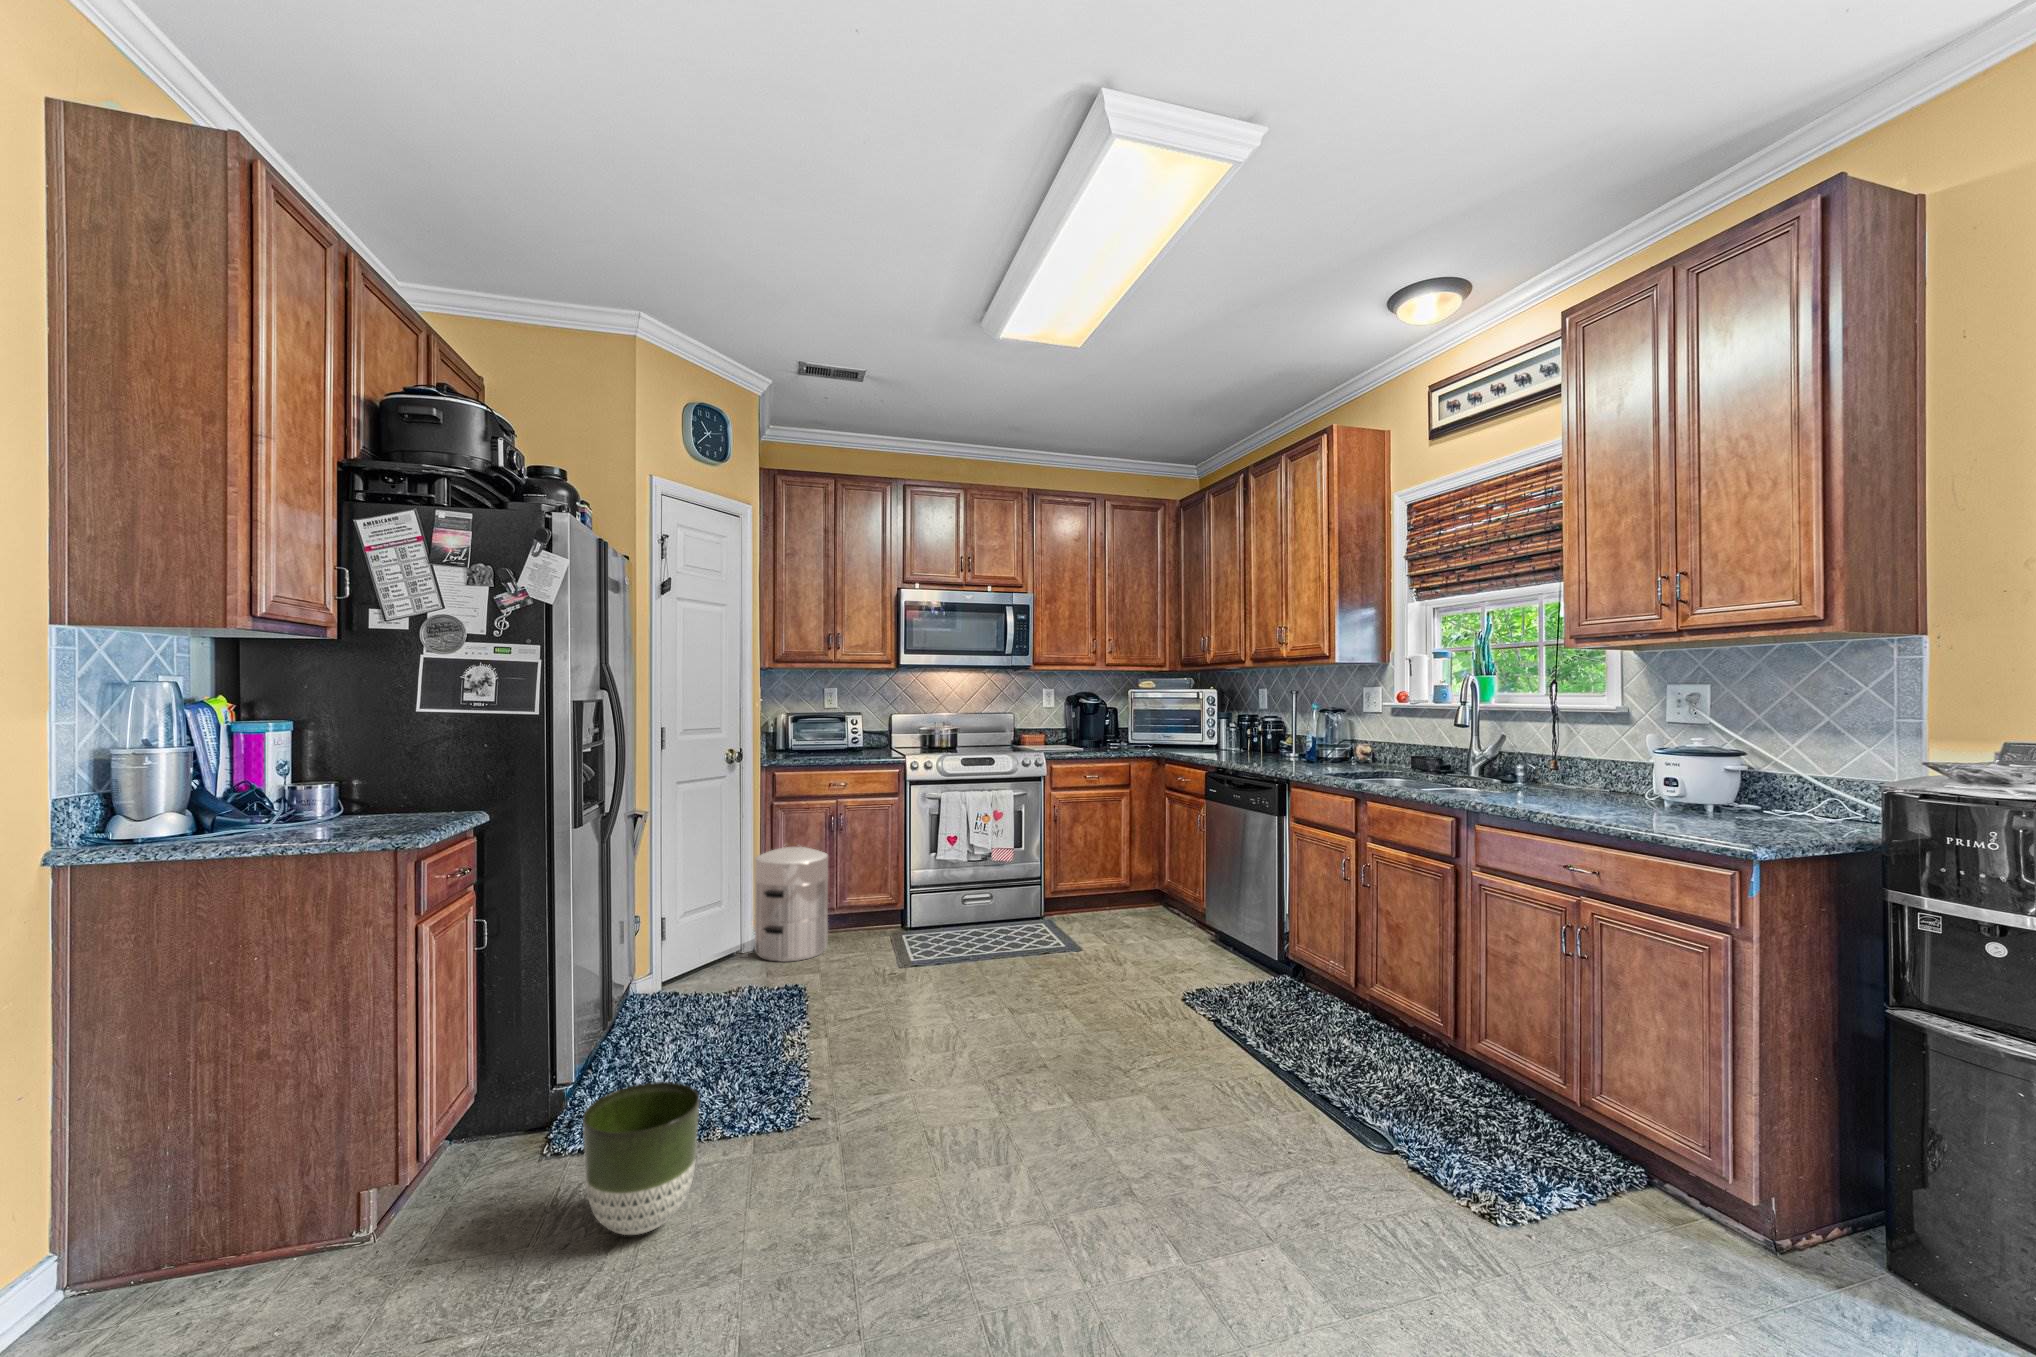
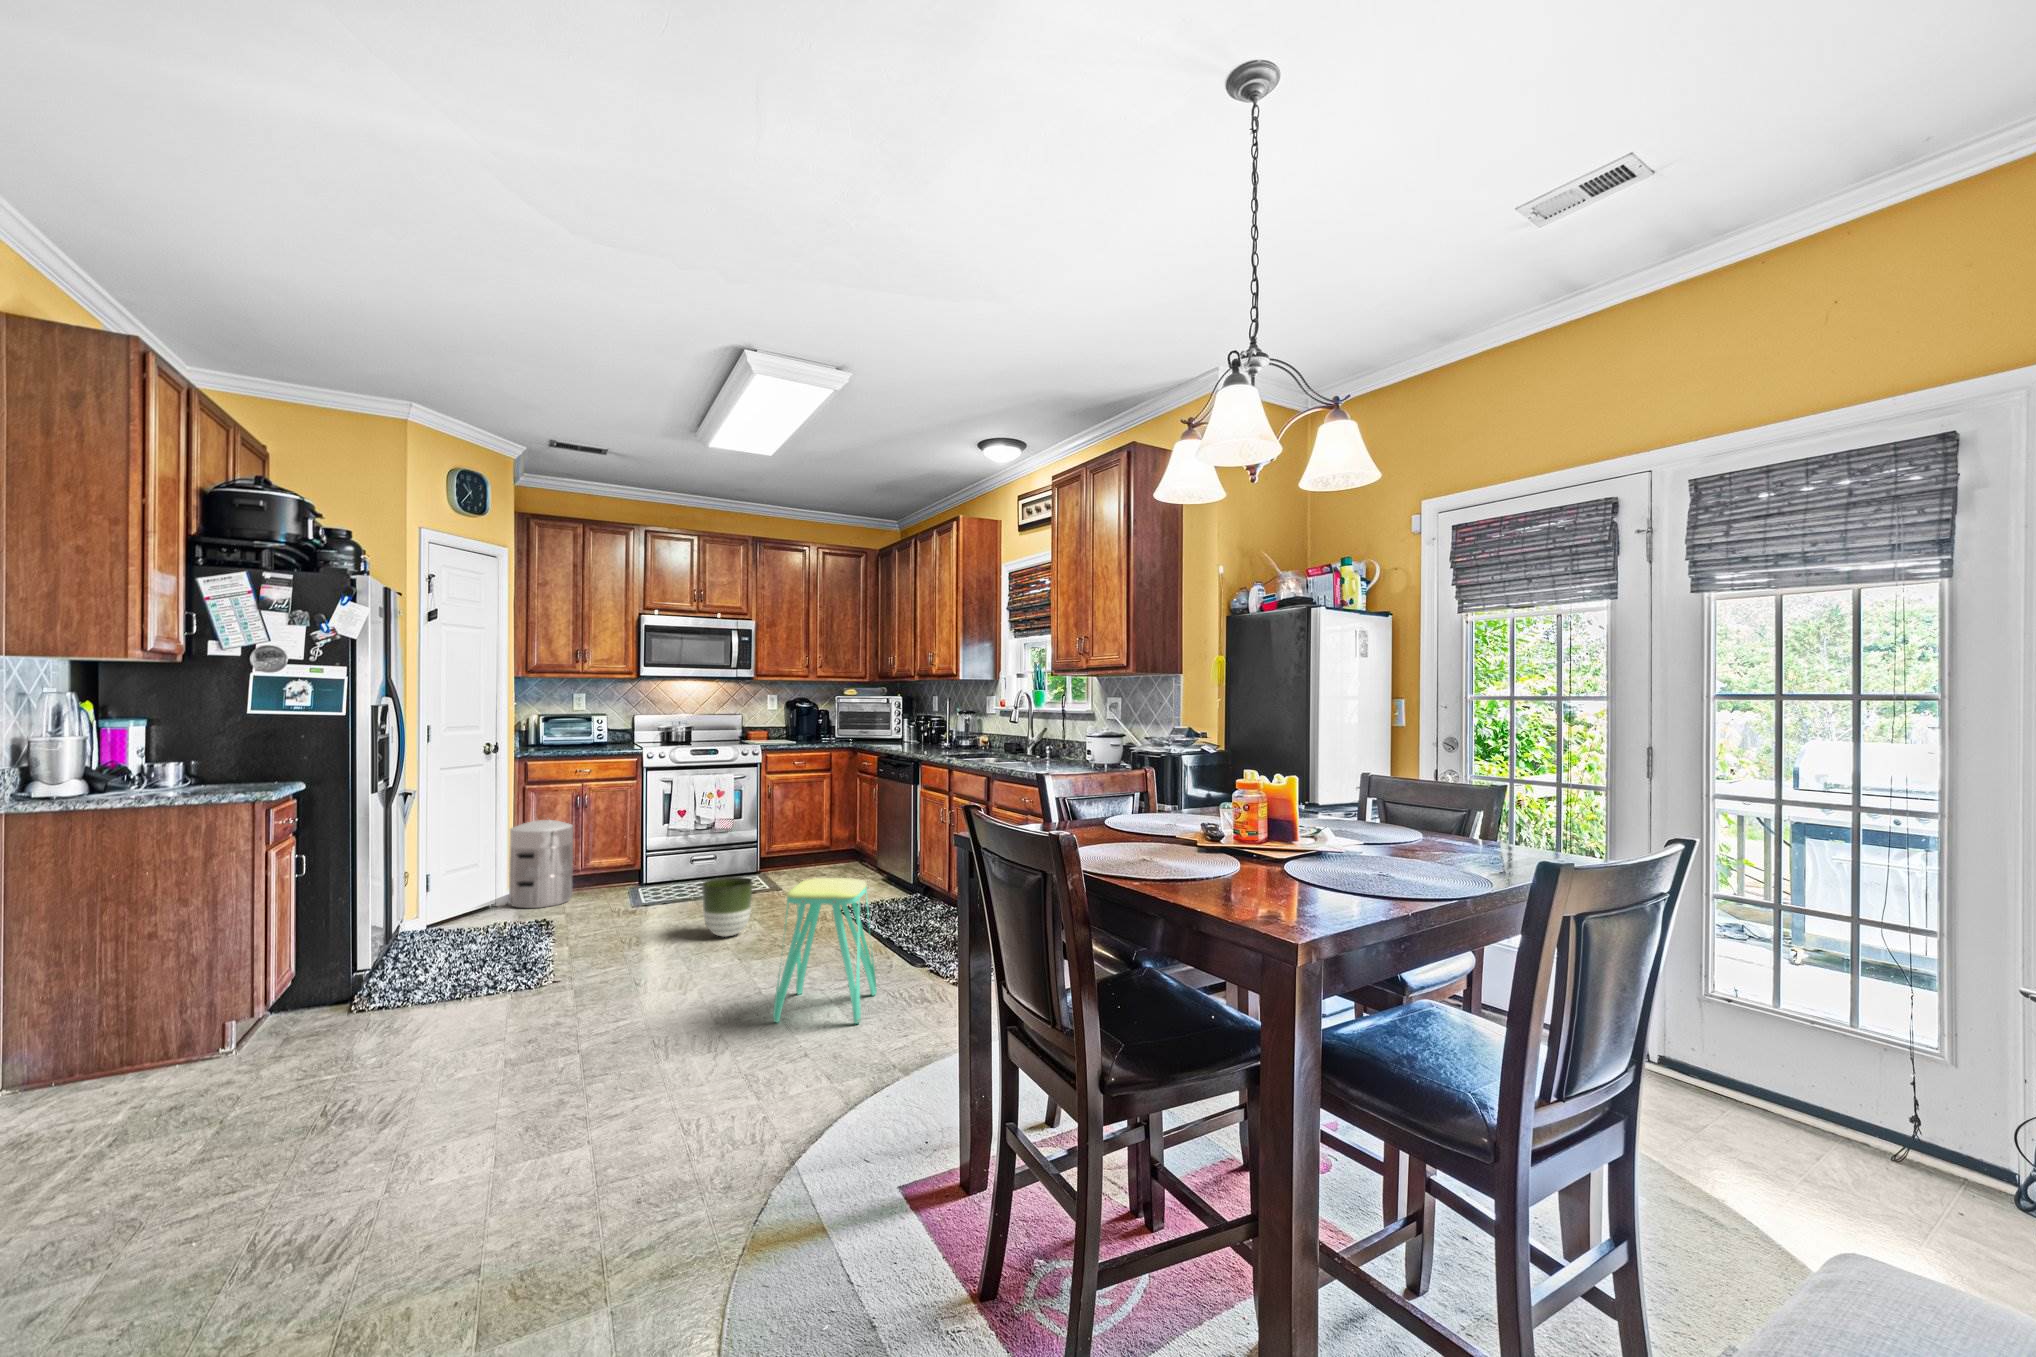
stool: none [1181,1003,1350,1303] -> present [773,878,877,1024]
planter: present [583,1082,699,1235] -> present [702,877,753,937]

